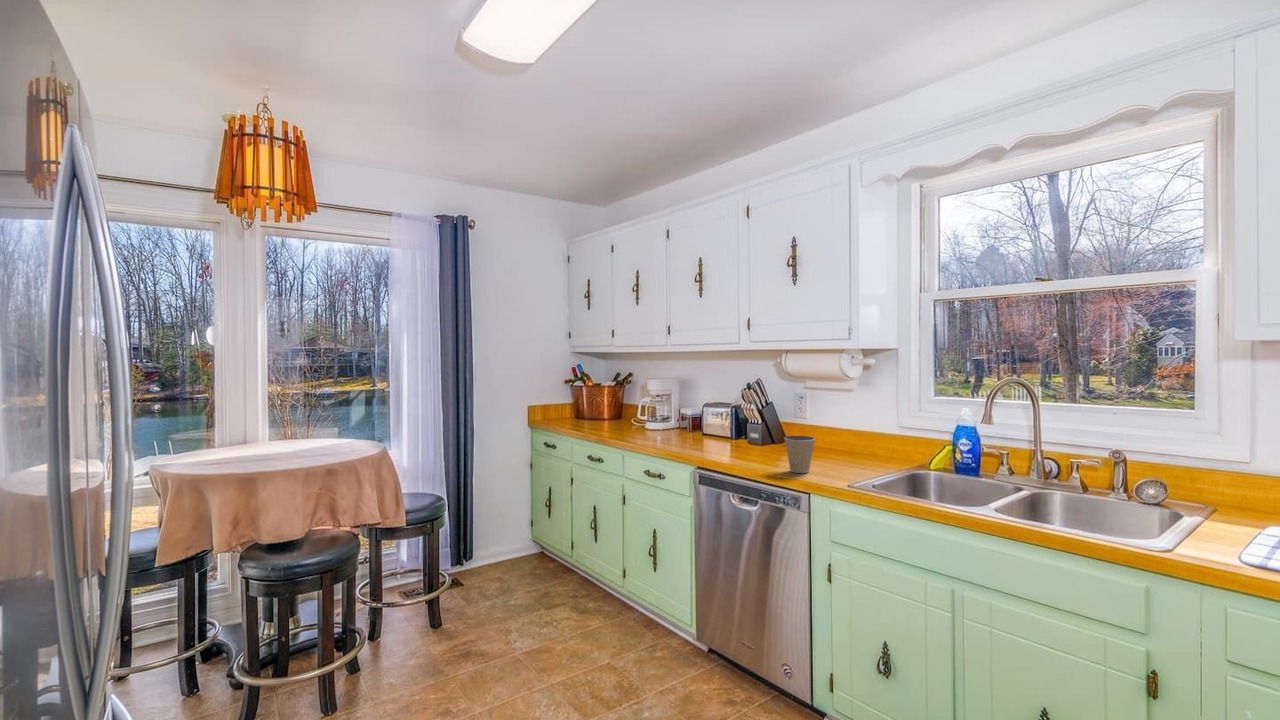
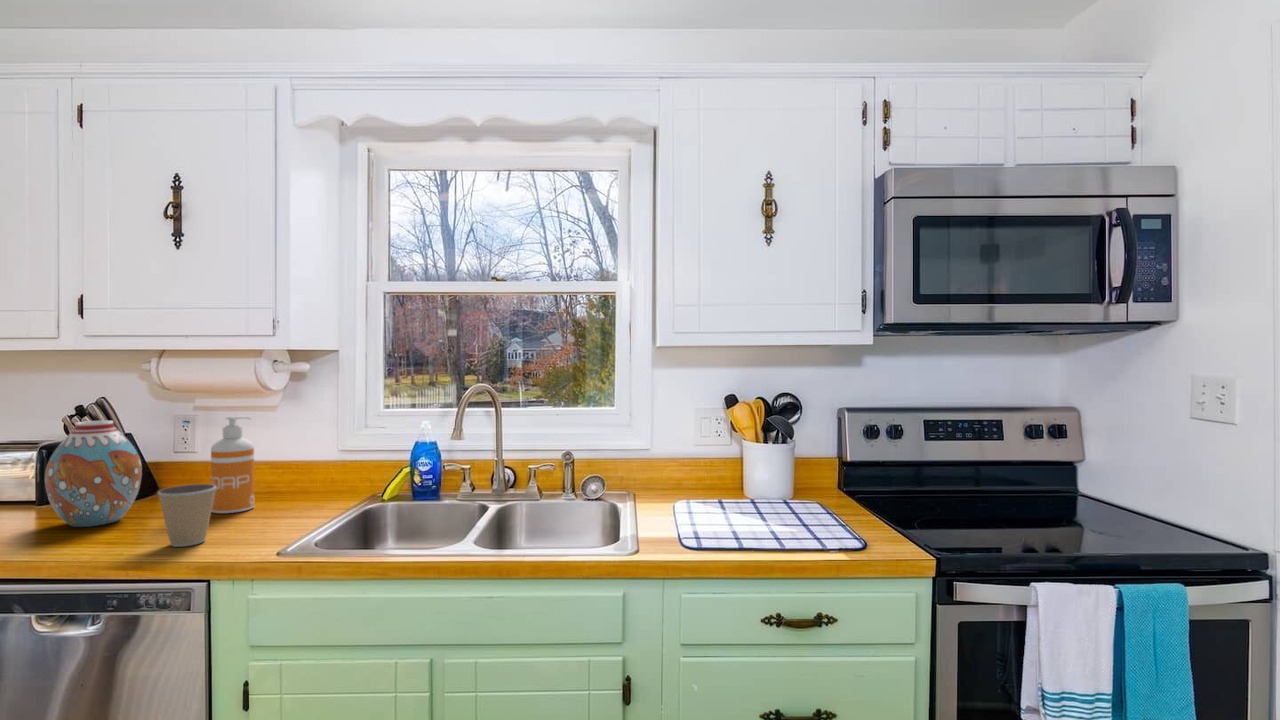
vase: none [732,392,777,454] -> present [45,421,142,527]
soap dispenser: none [813,395,839,459] -> present [211,416,254,513]

